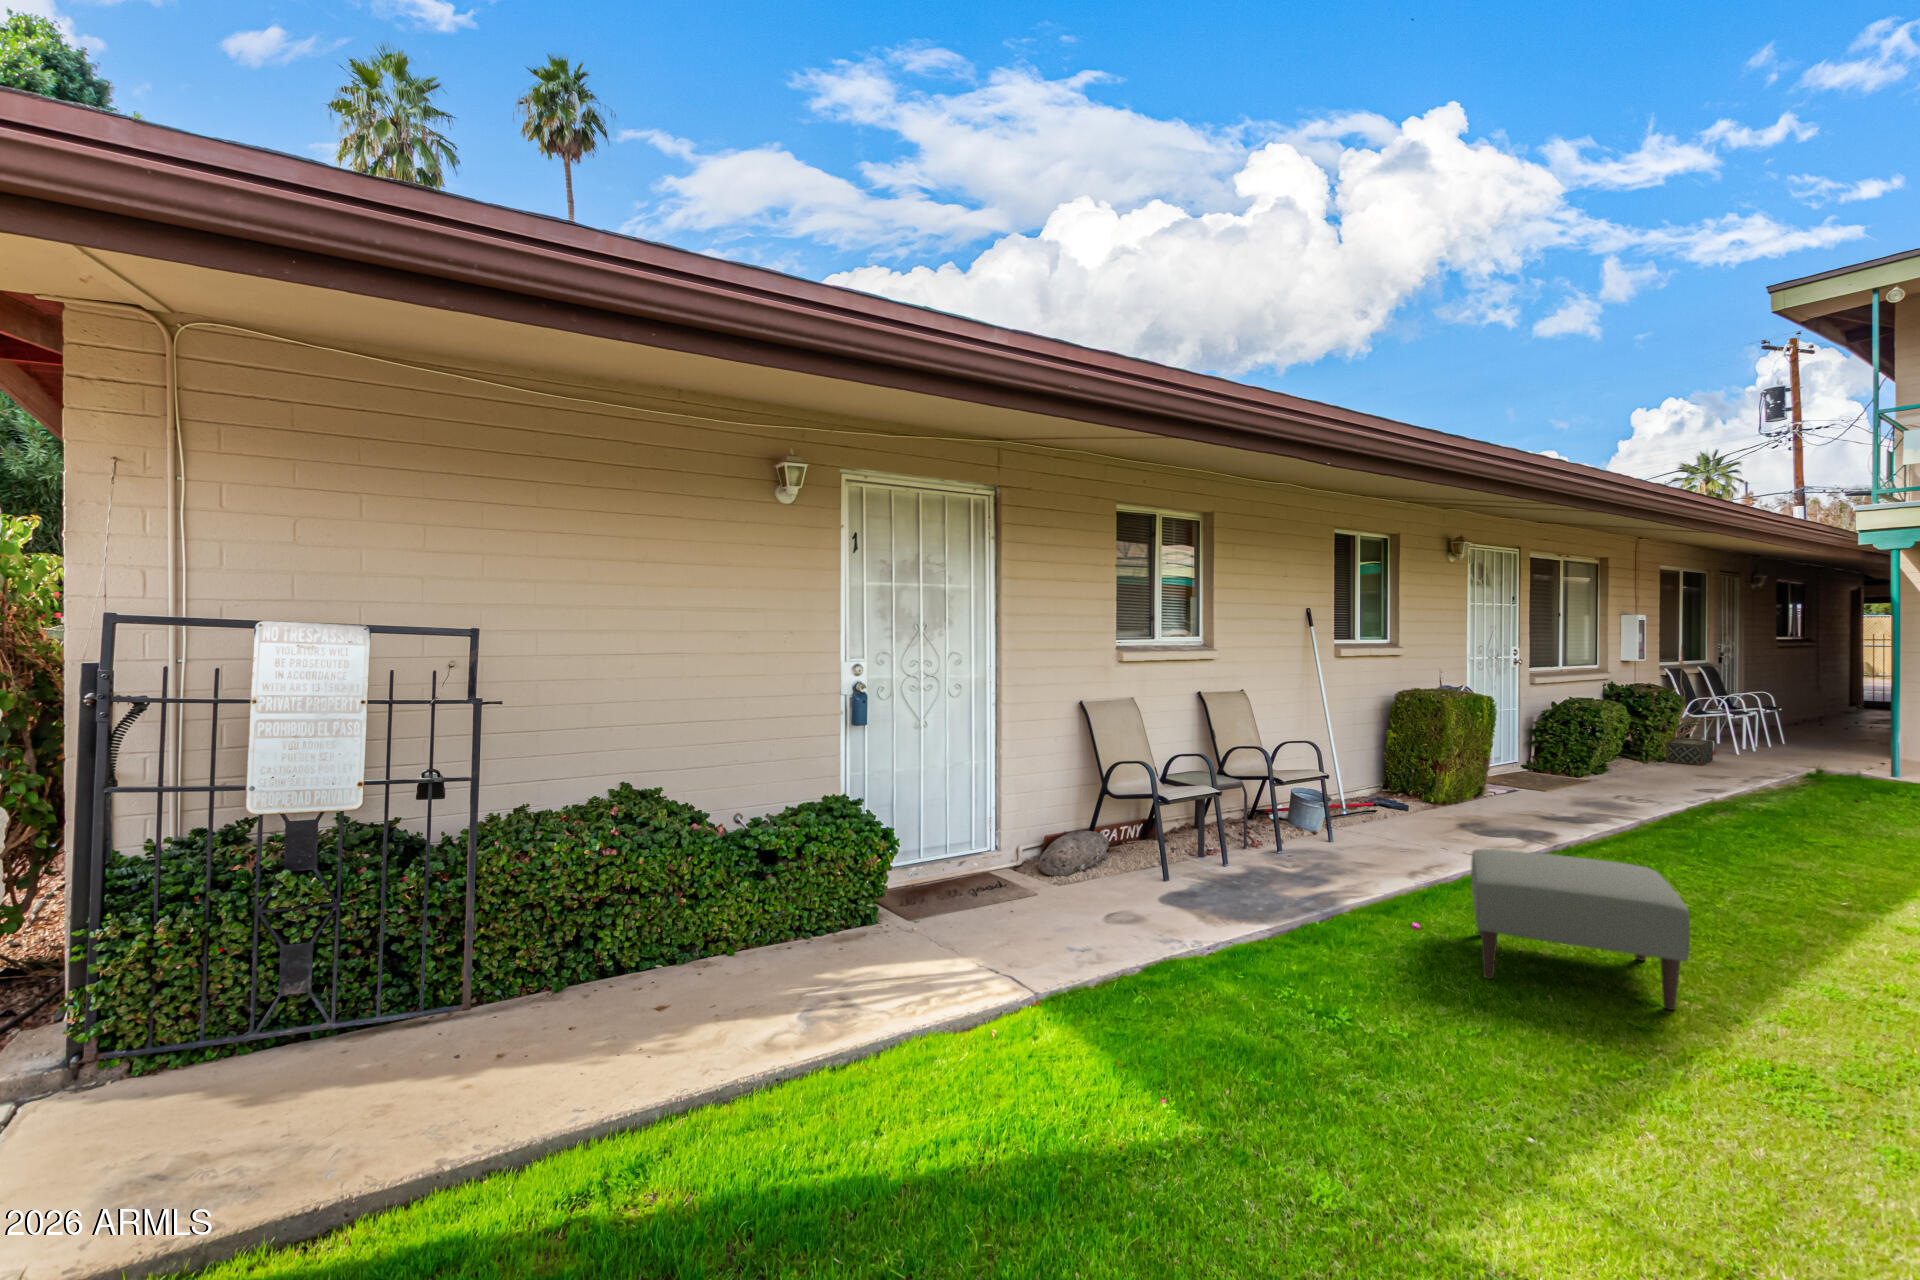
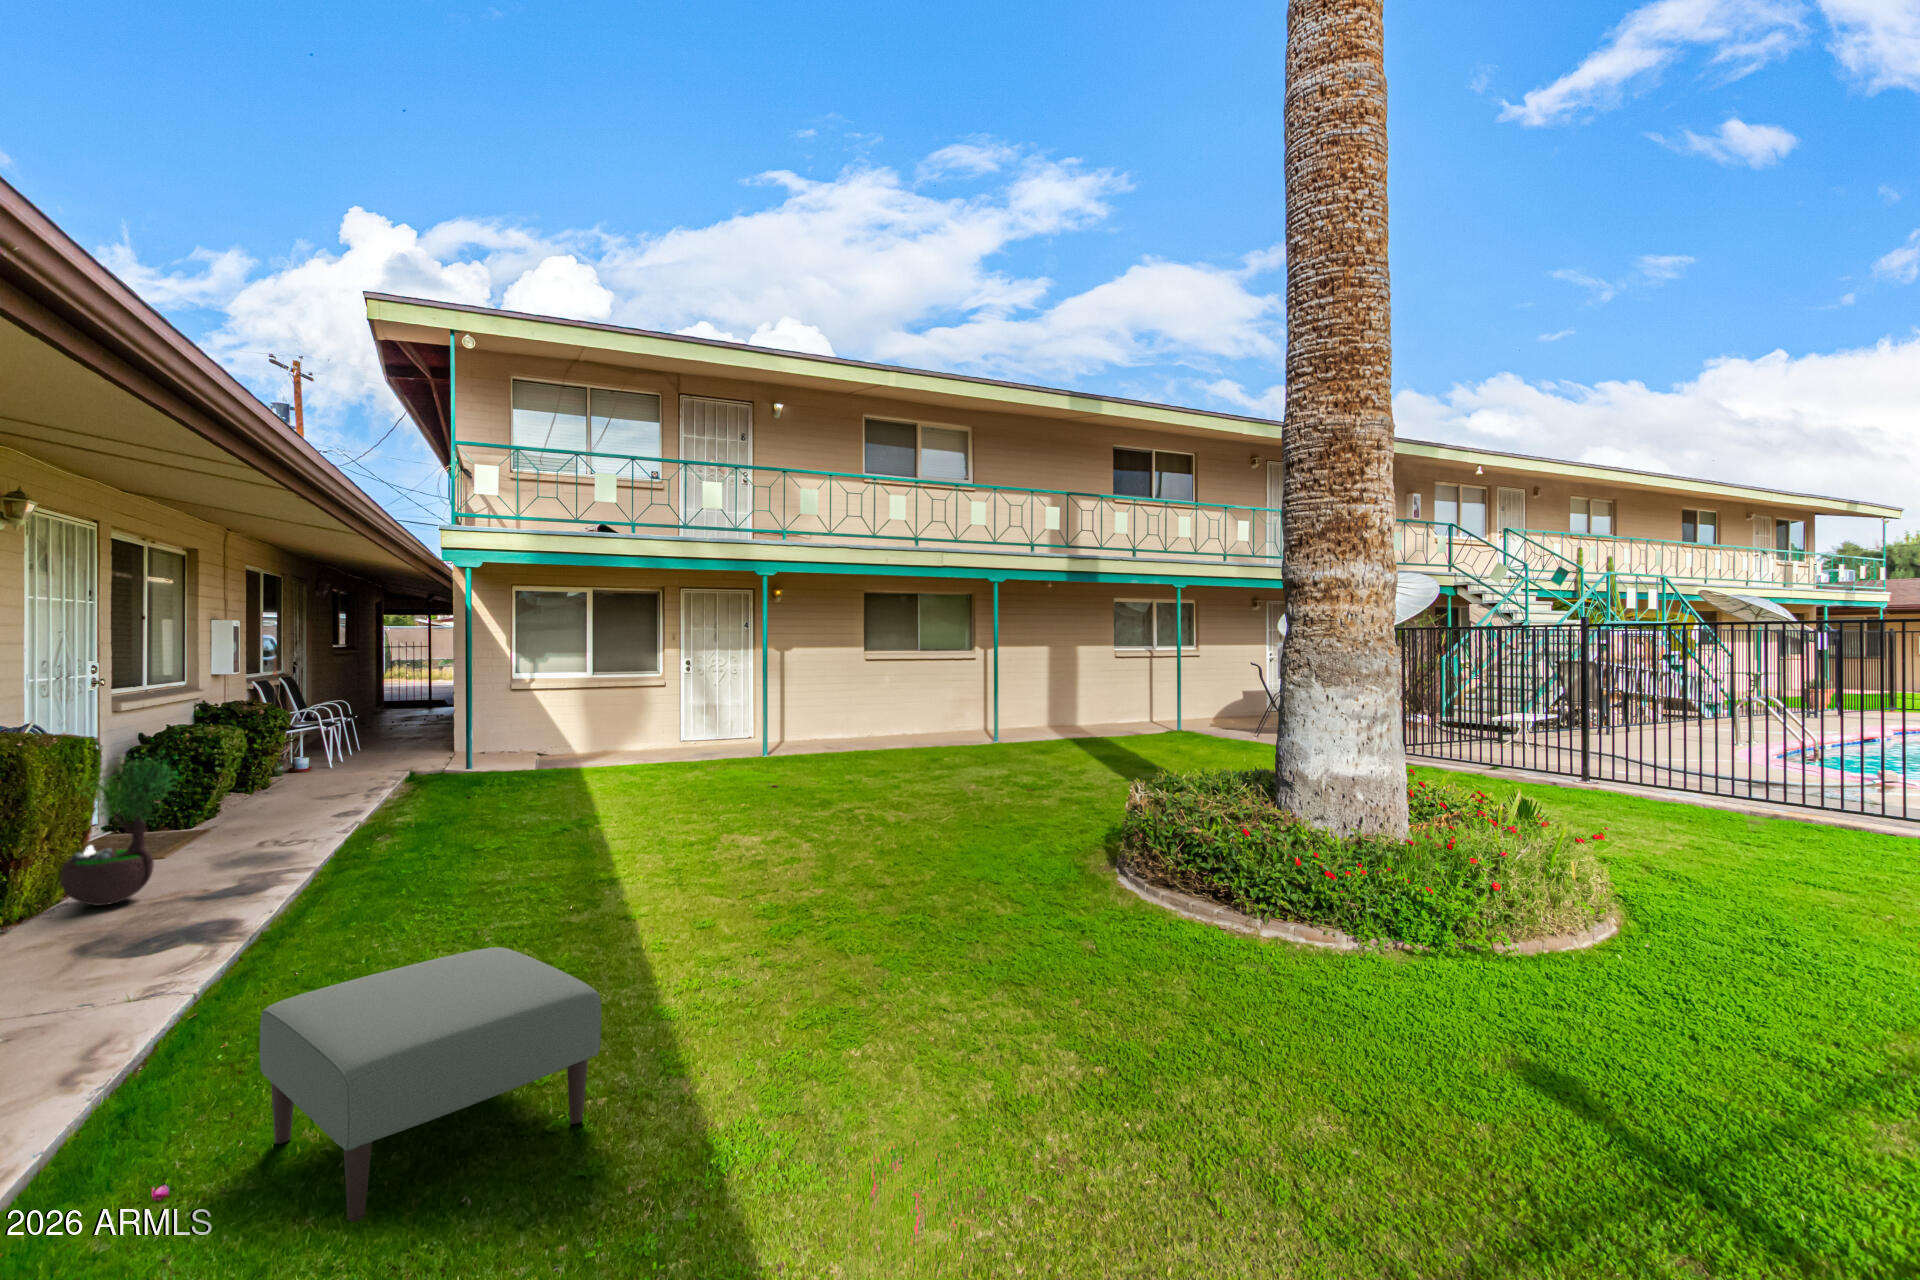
potted tree: none [1465,702,1538,807] -> present [61,751,182,906]
woven basket: present [1666,738,1713,765] -> none [275,758,319,788]

